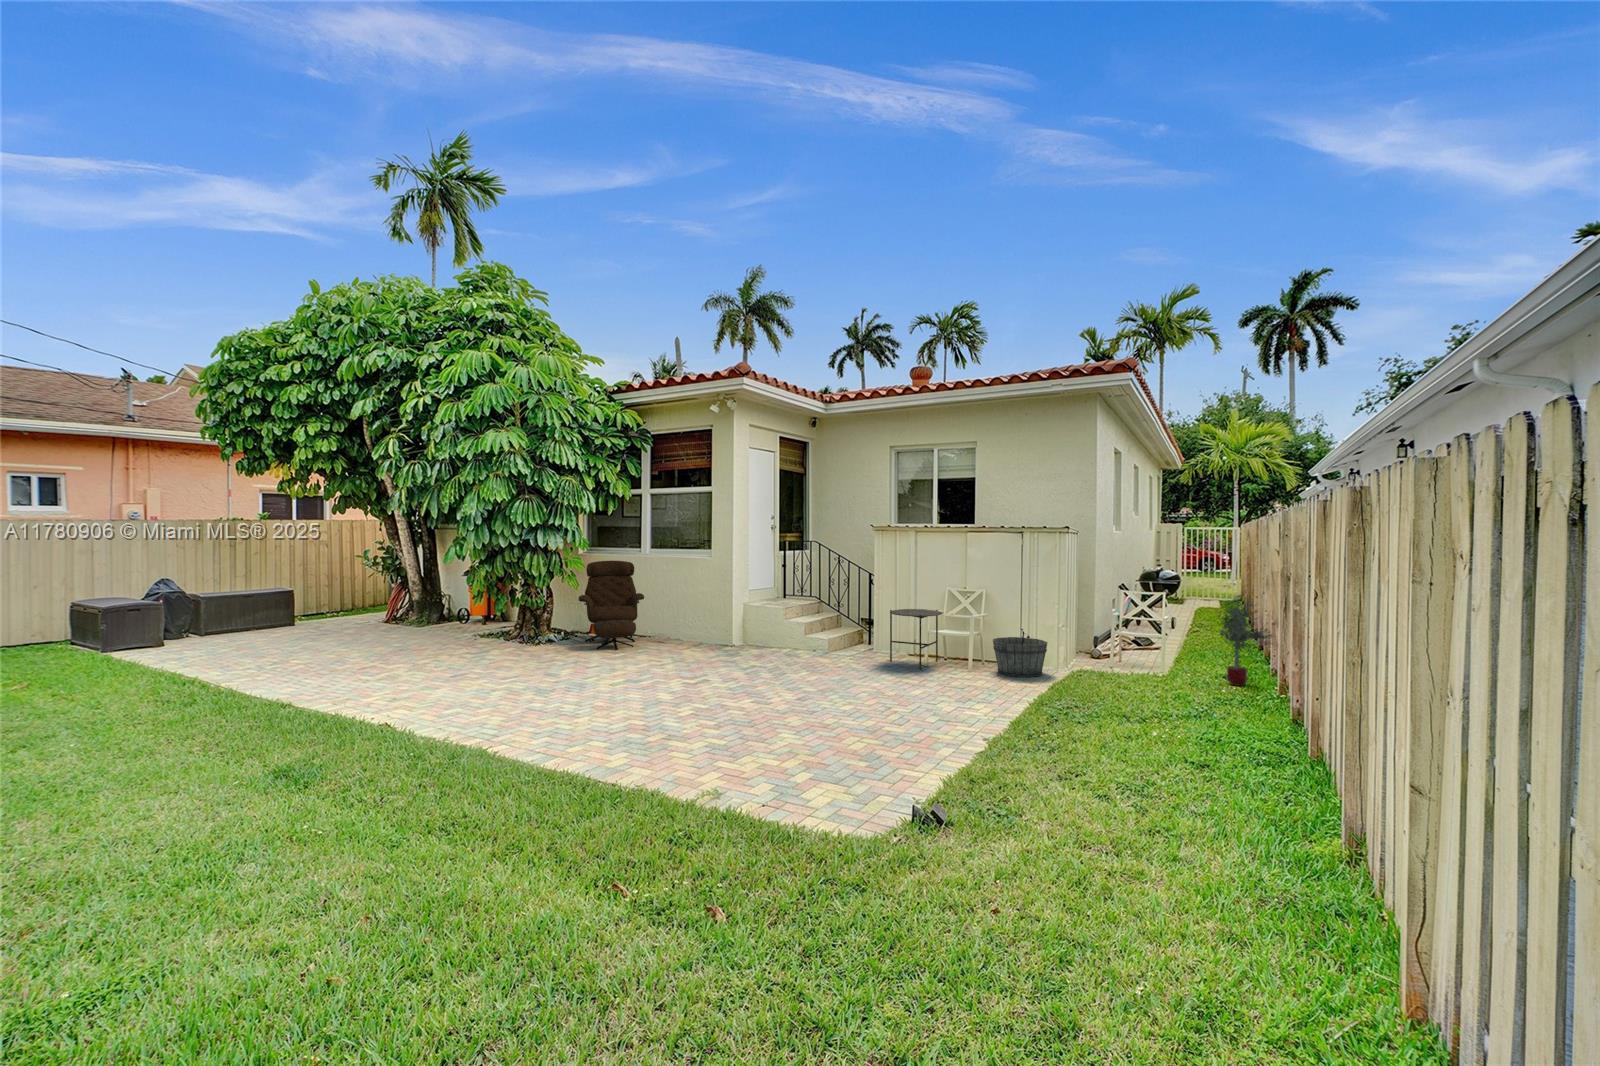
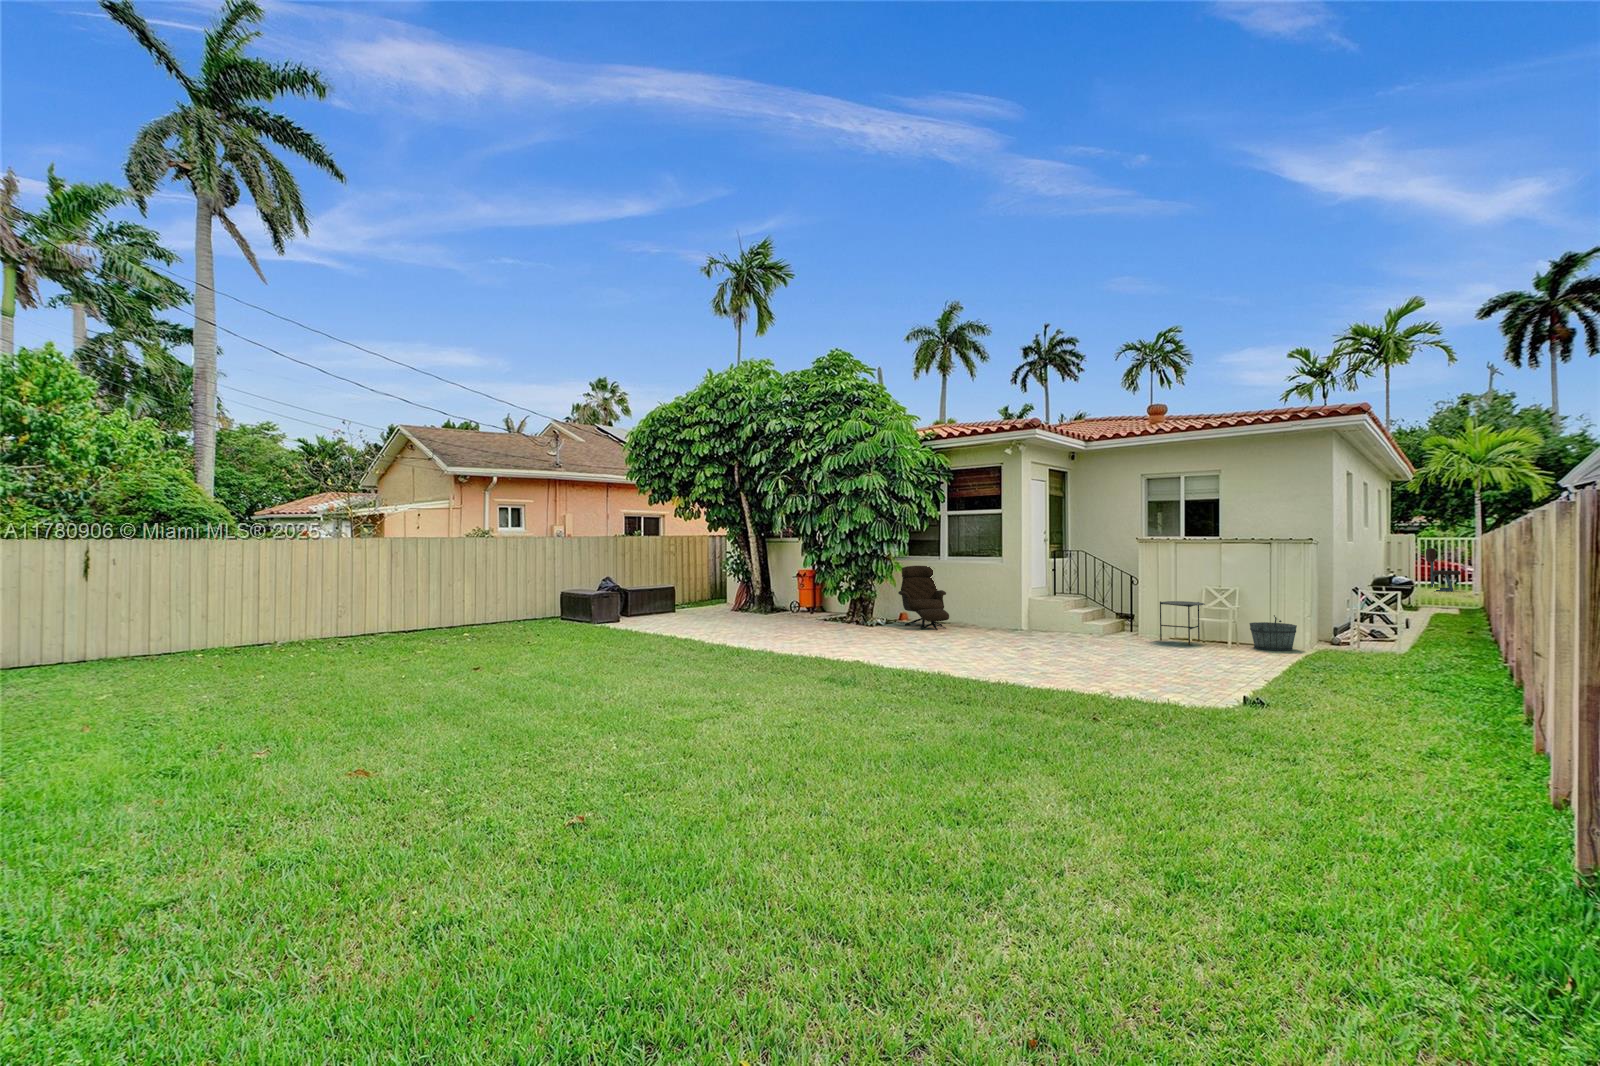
bench: none [1191,538,1220,581] -> present [1426,548,1461,592]
potted tree: present [1218,595,1273,686] -> none [1444,589,1496,659]

